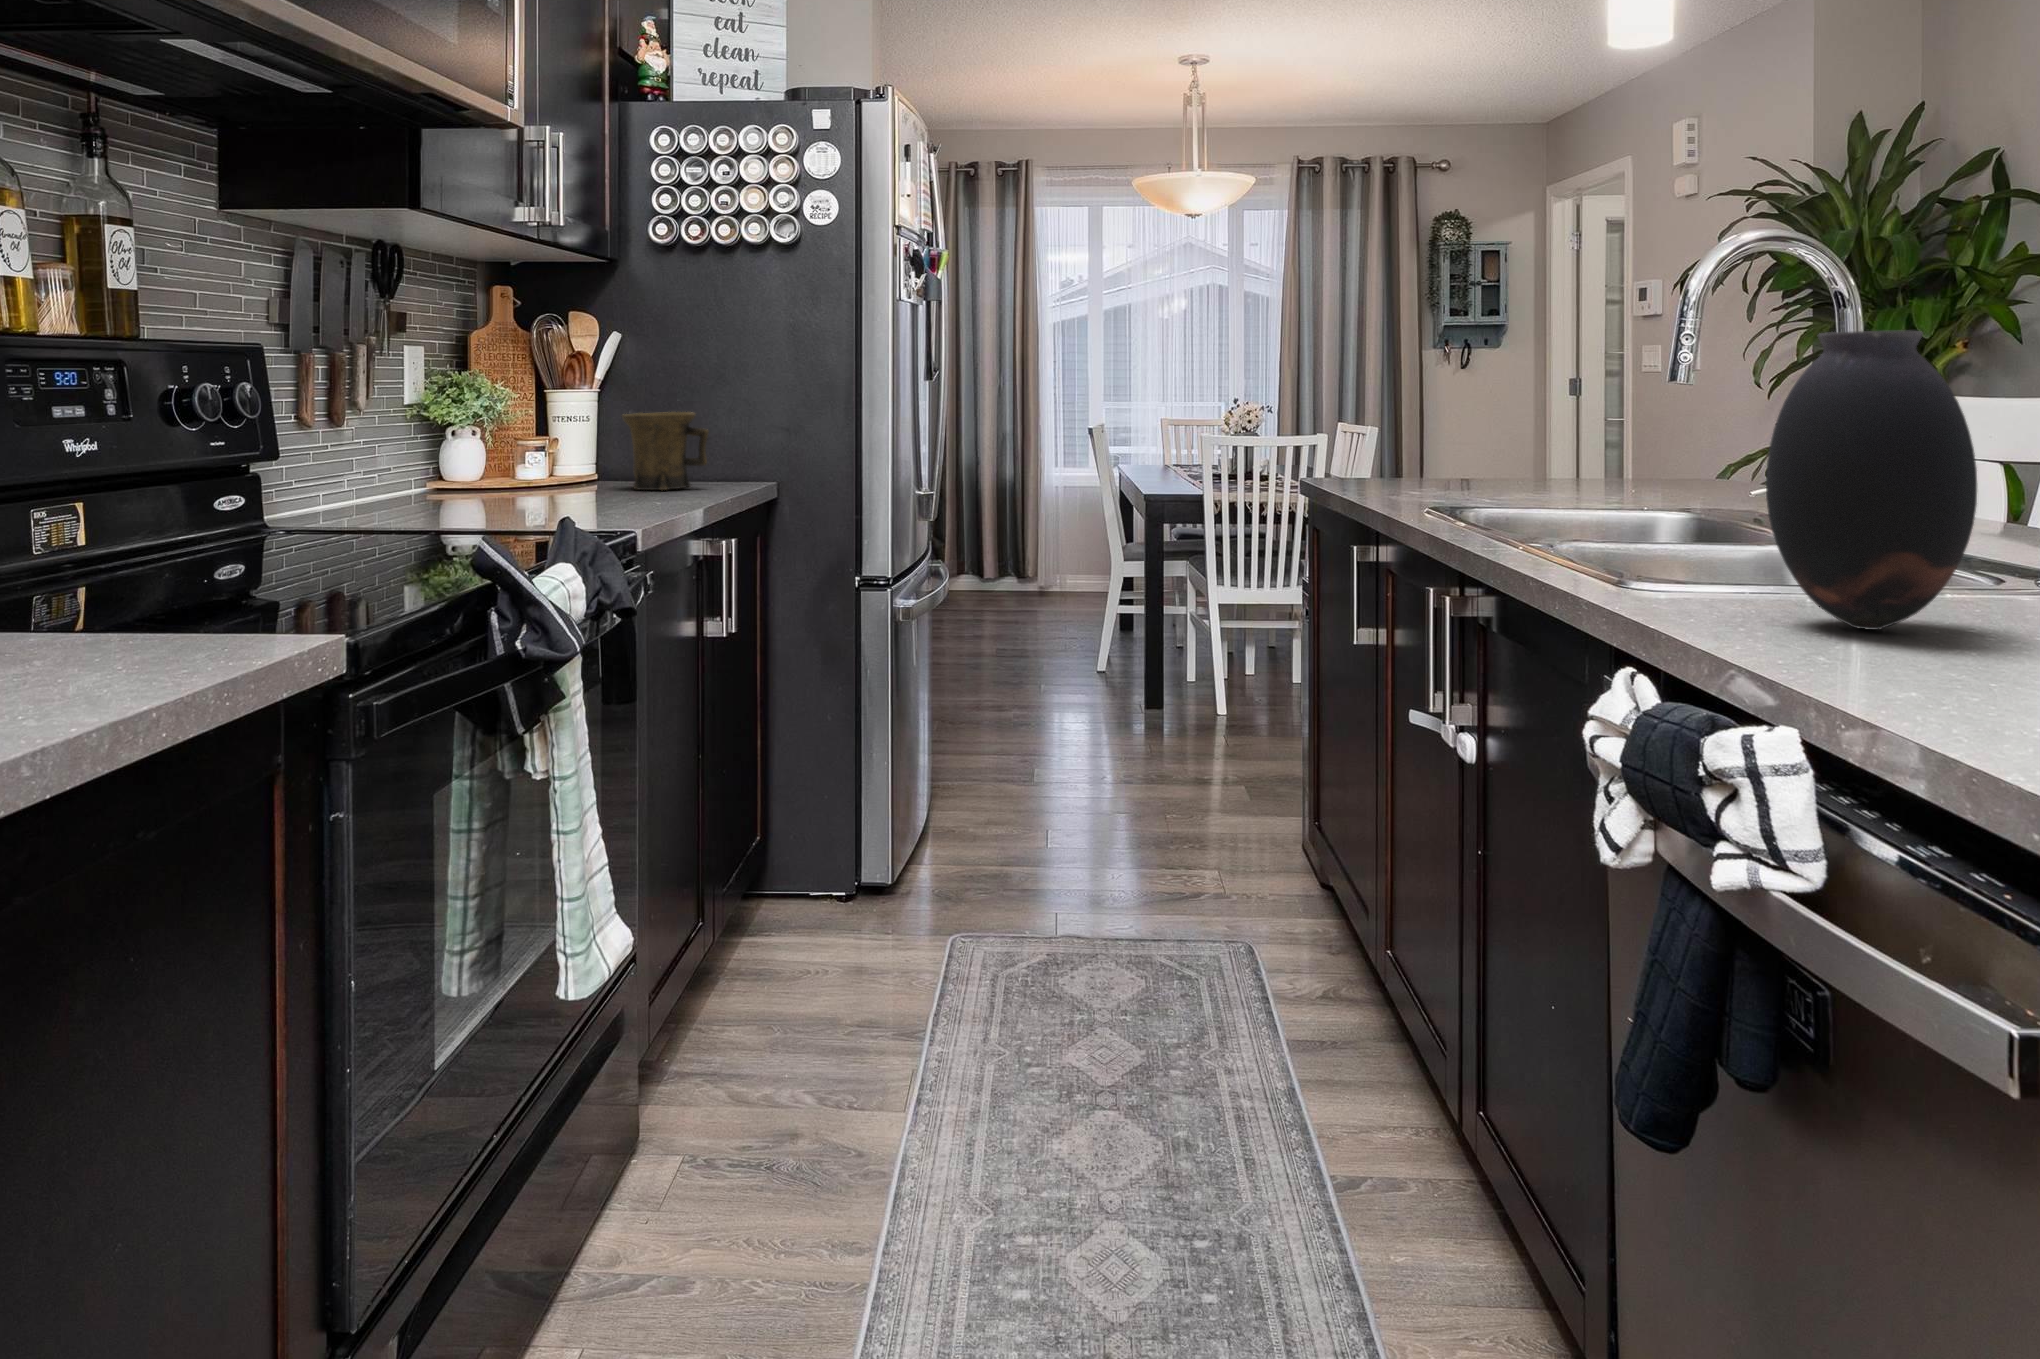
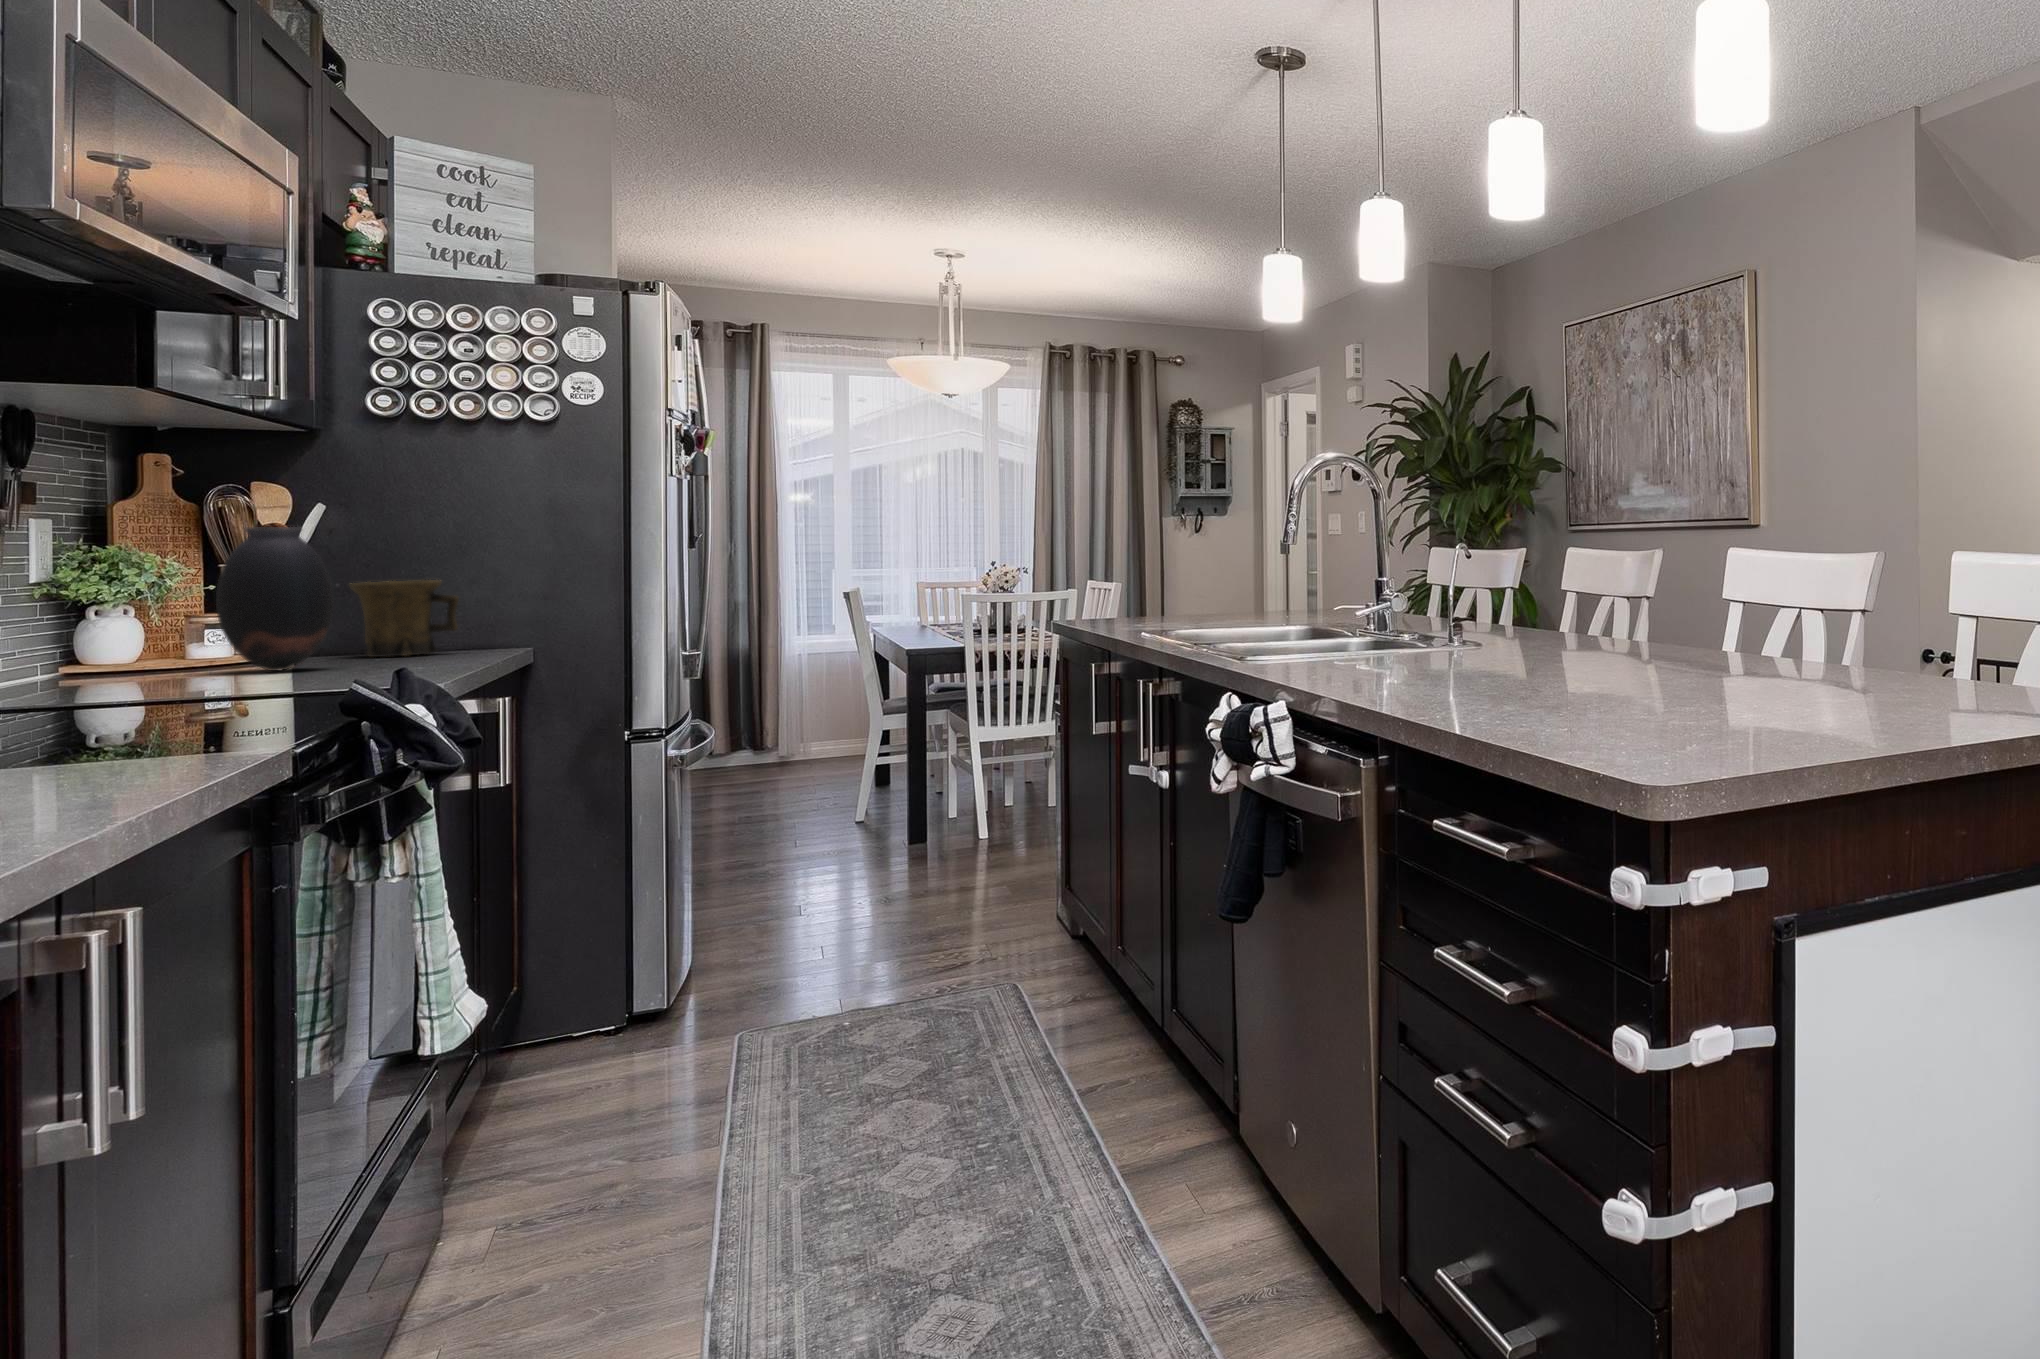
vase: present [1766,331,1977,630] -> present [216,527,334,671]

